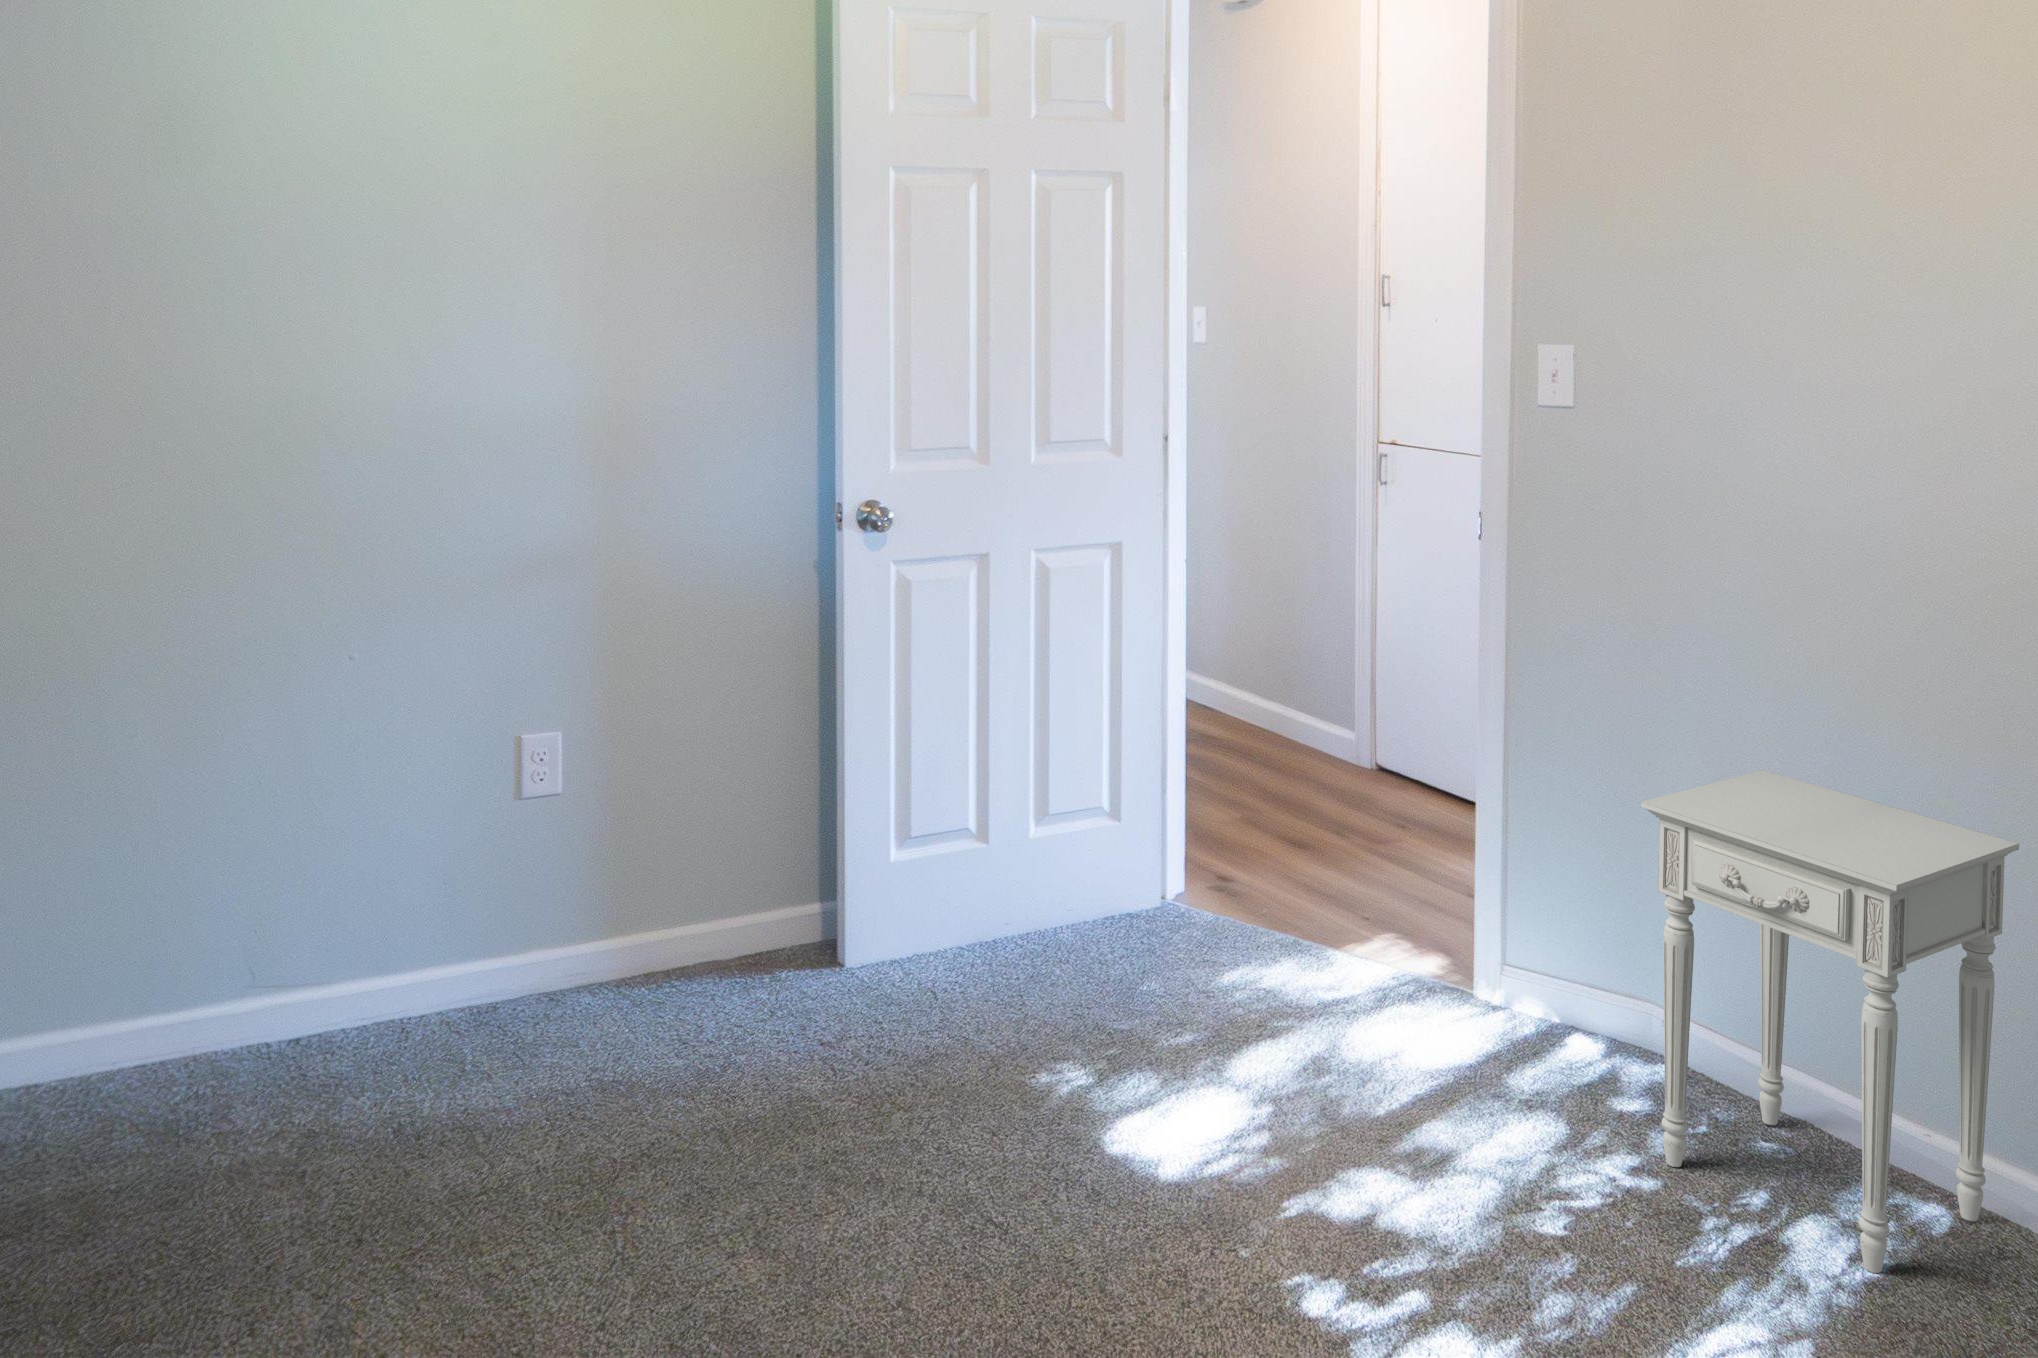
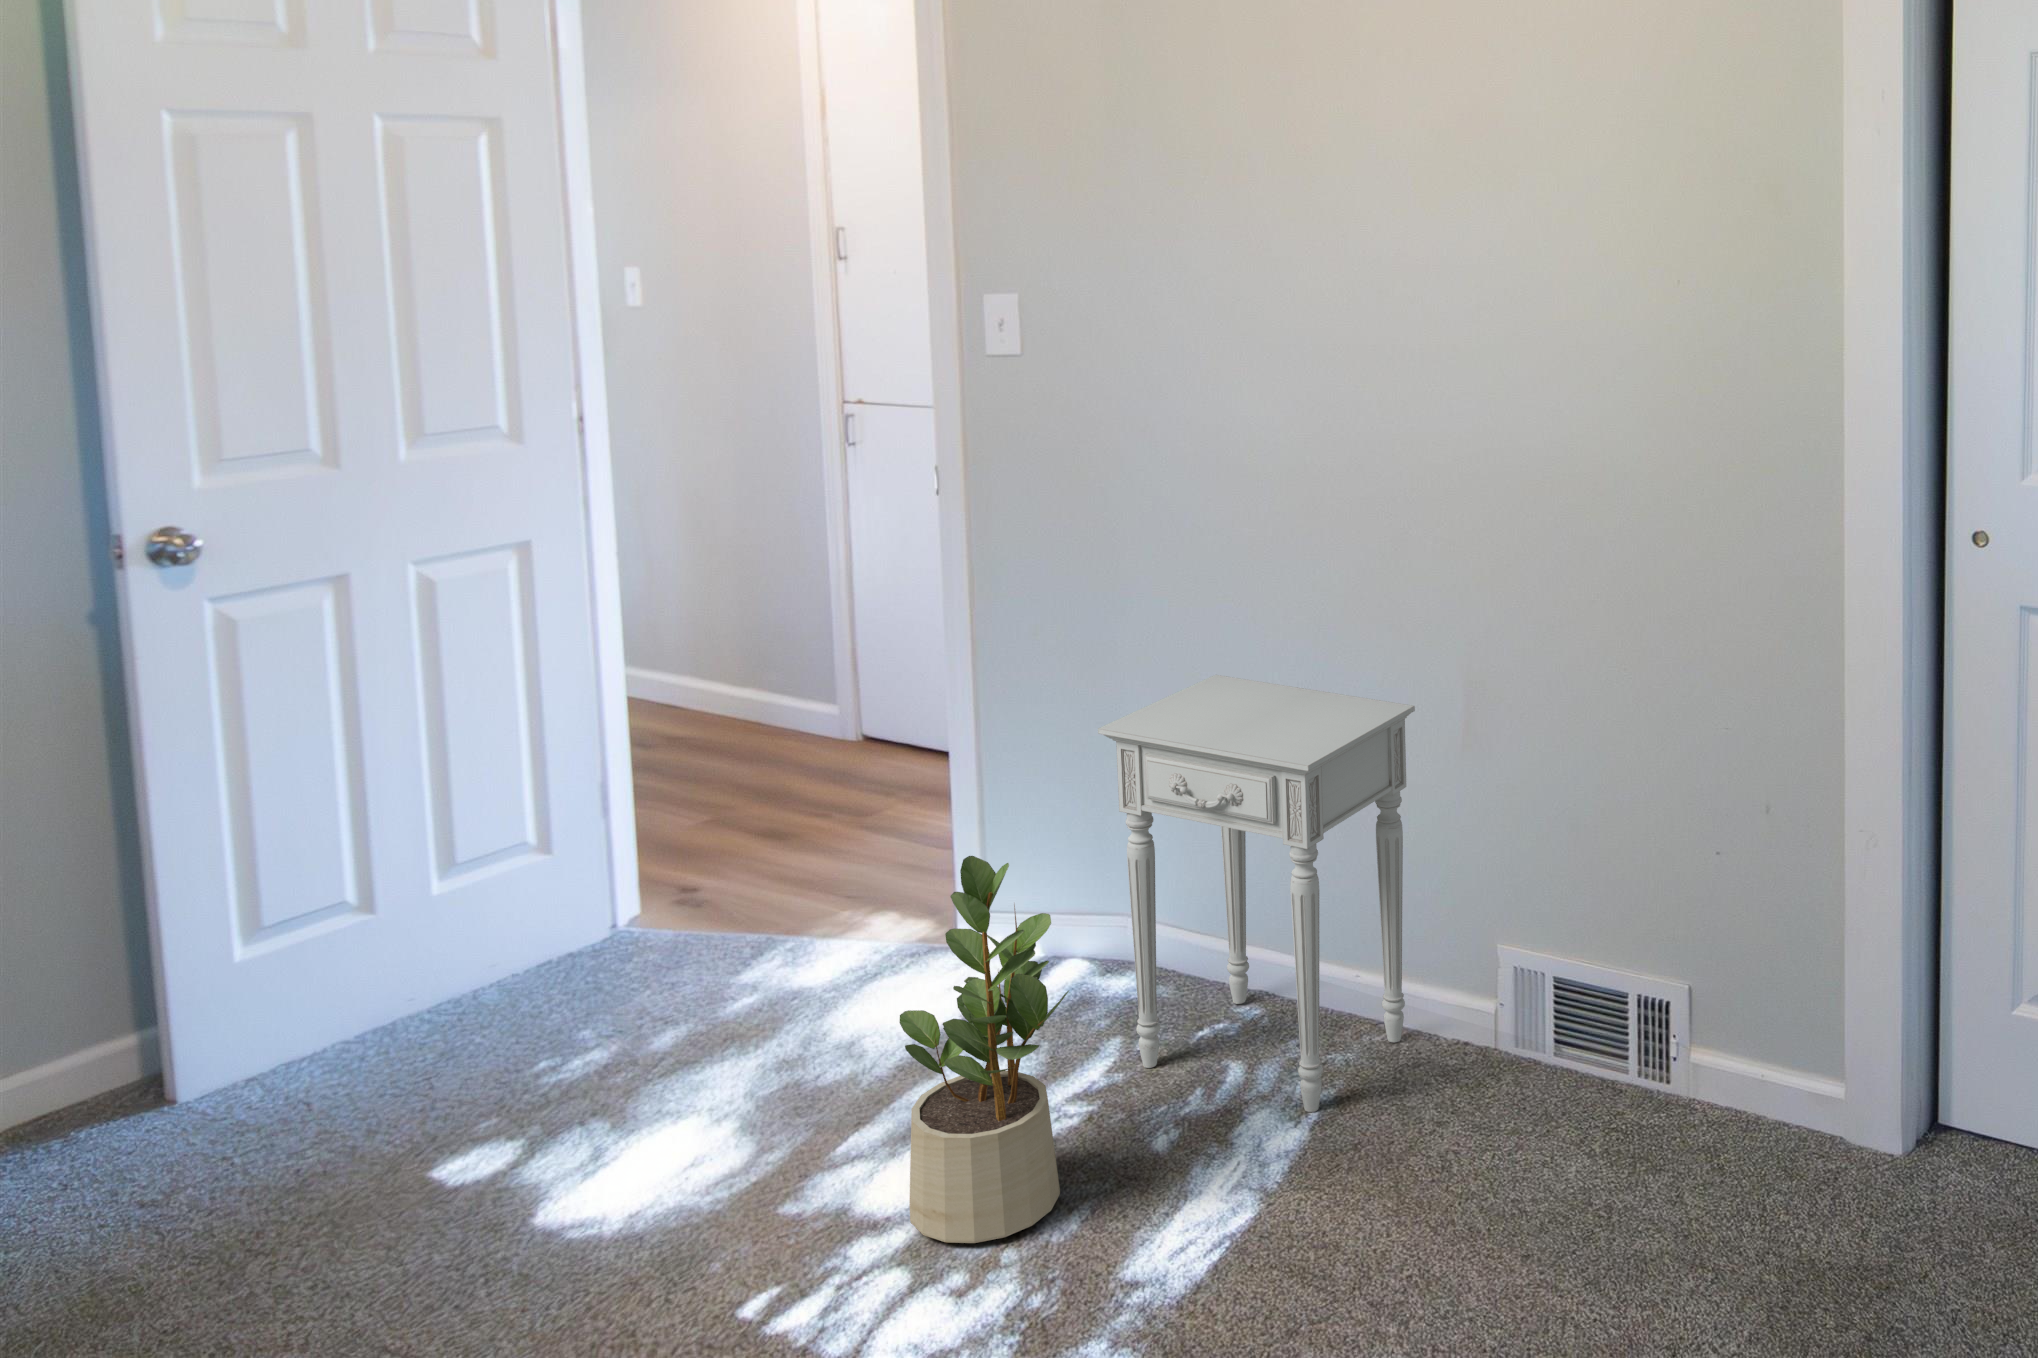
potted plant: none [1433,903,1617,1303] -> present [900,856,1069,1243]

